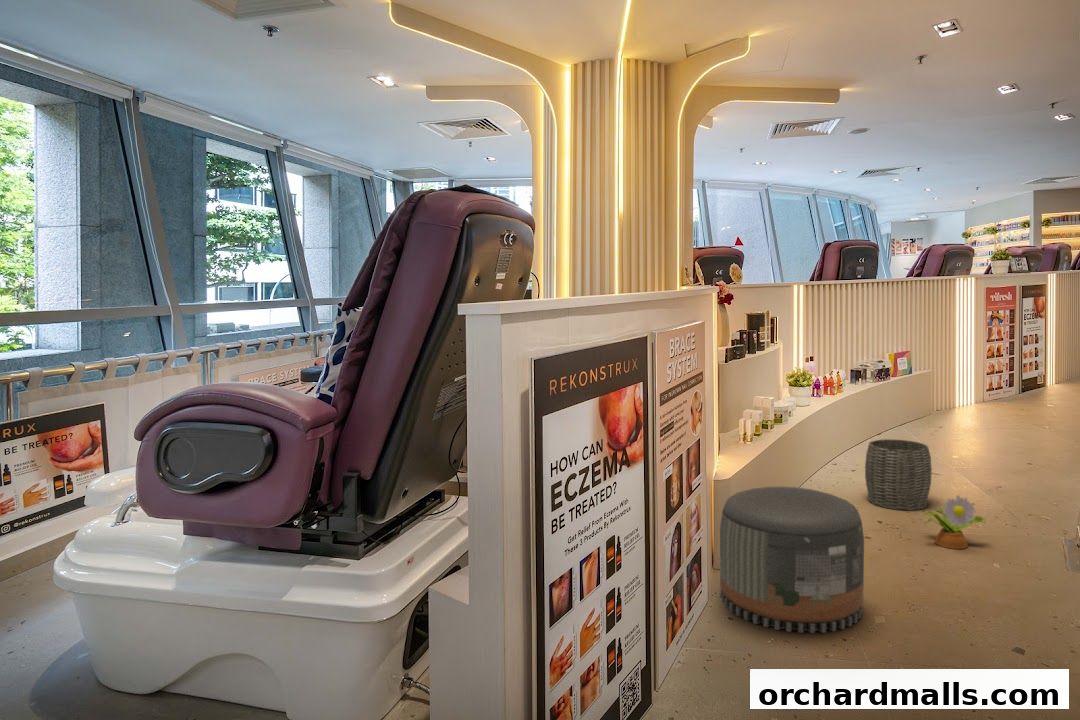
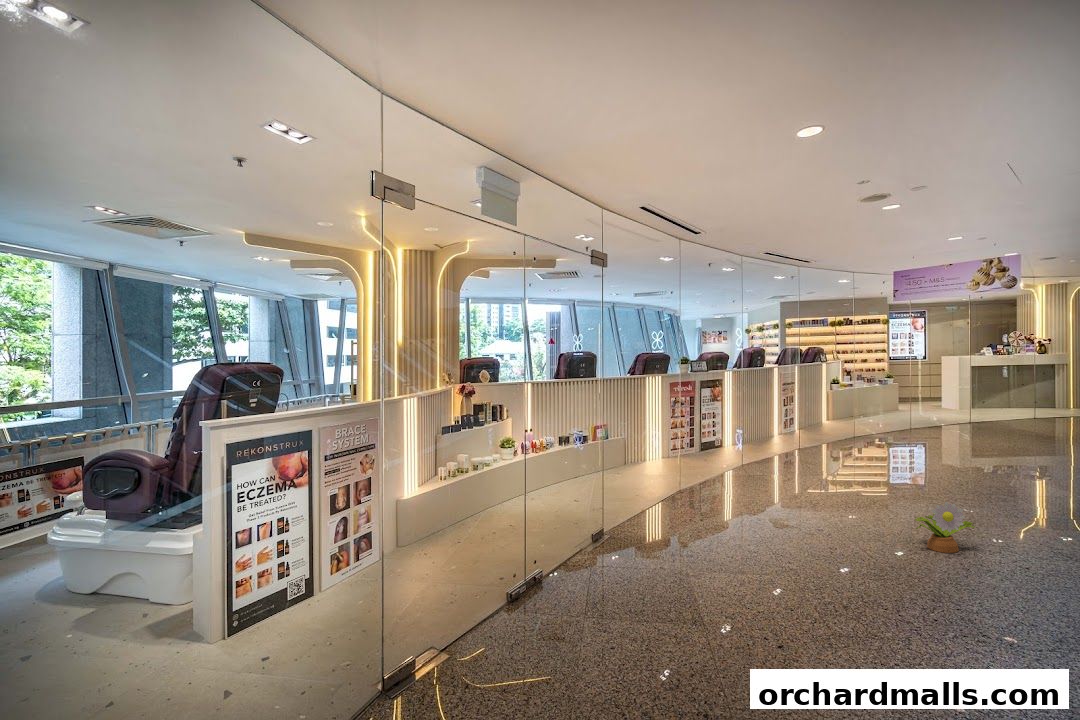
woven basket: present [865,439,932,510] -> none [857,453,920,518]
pouf: present [720,487,864,633] -> none [721,497,860,634]

